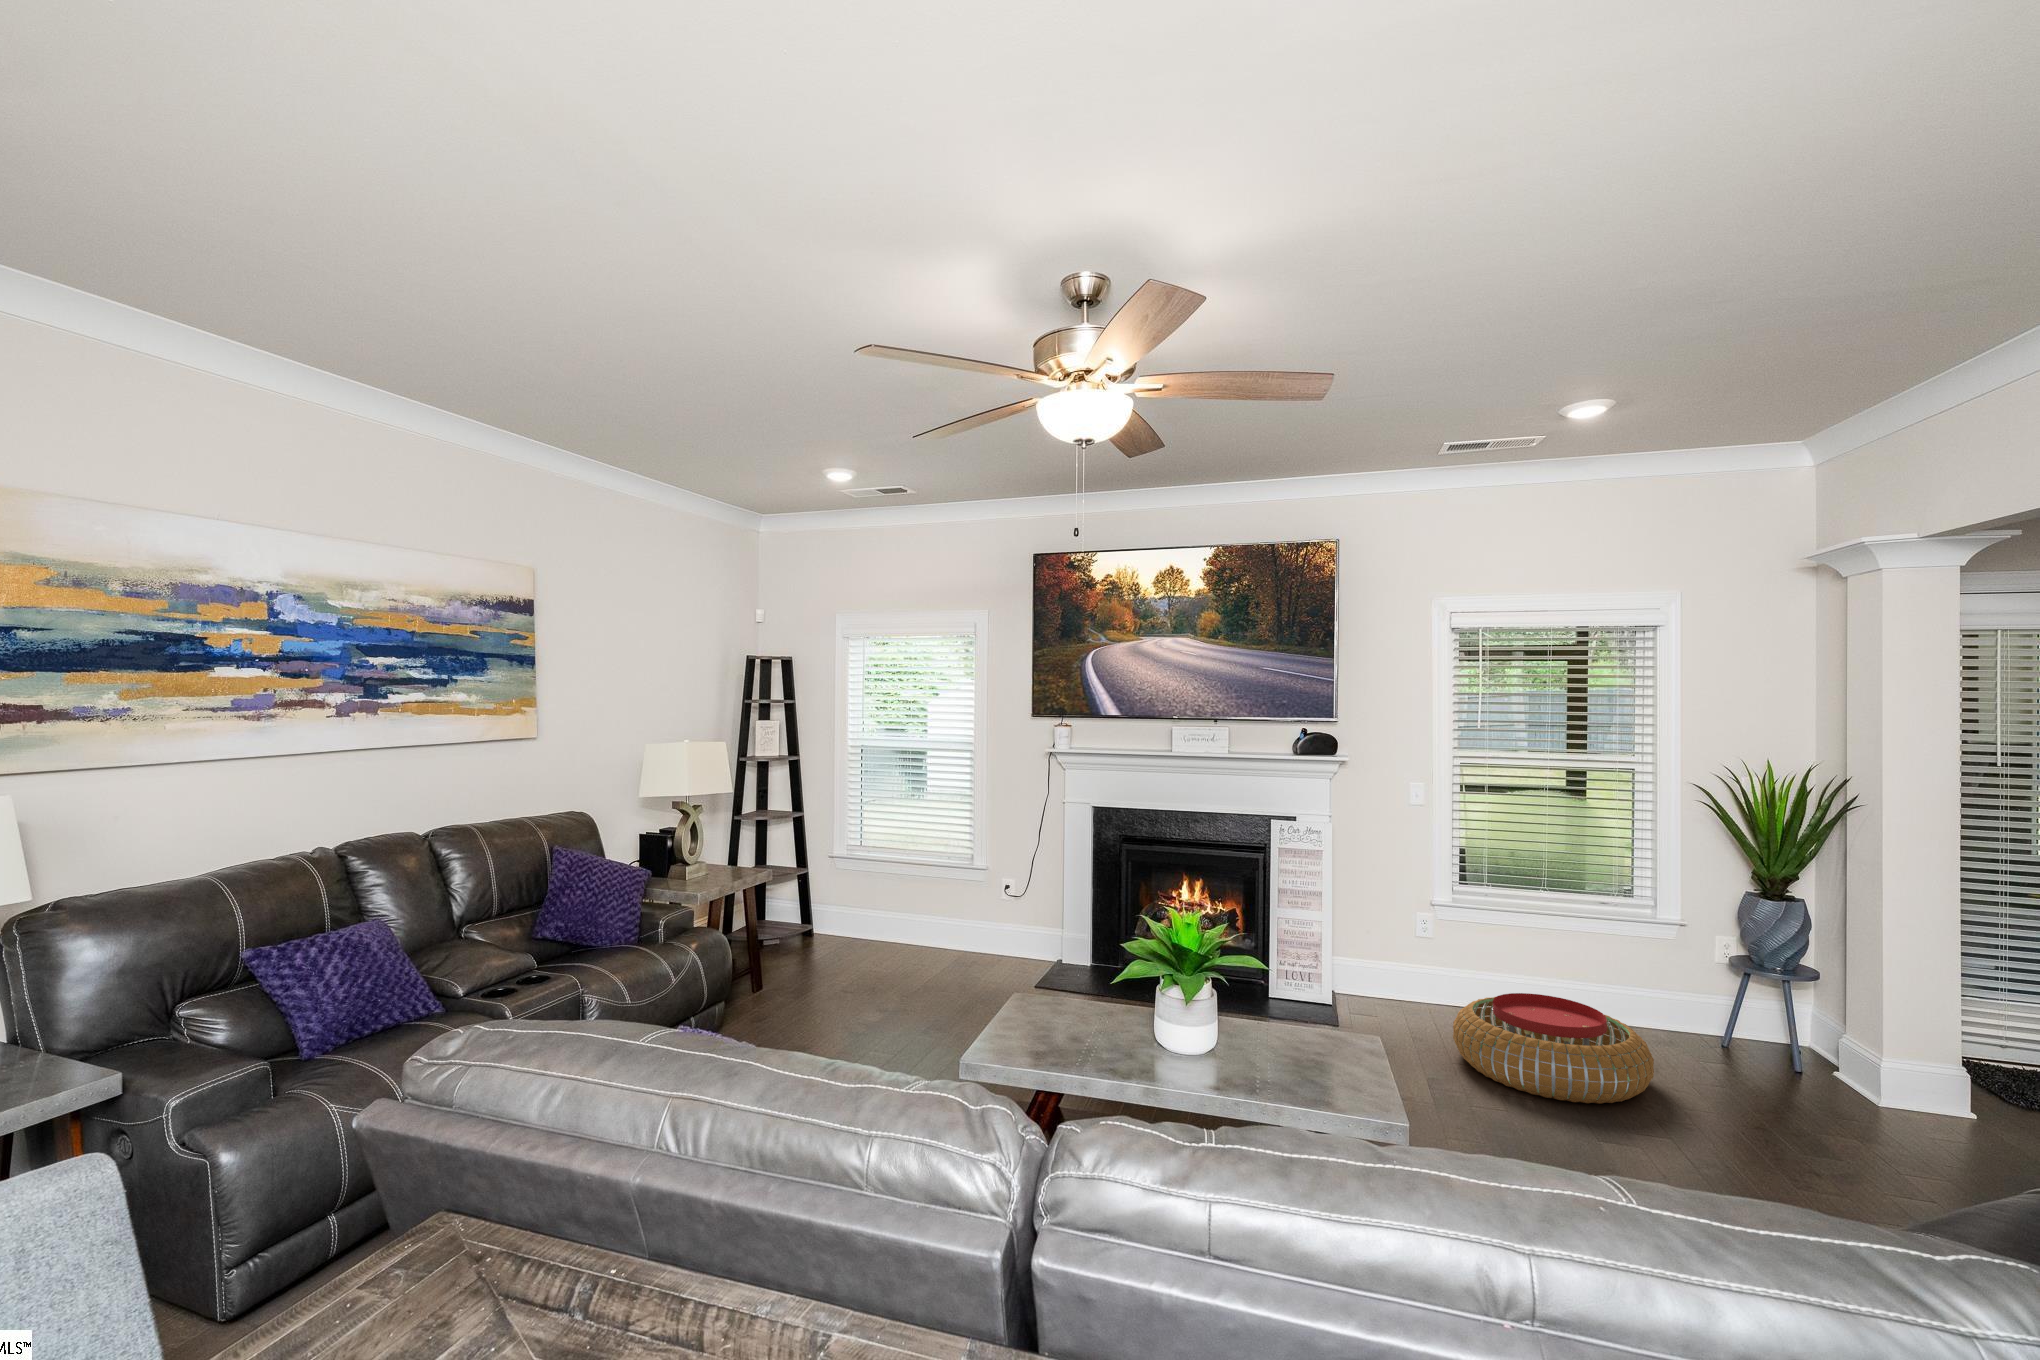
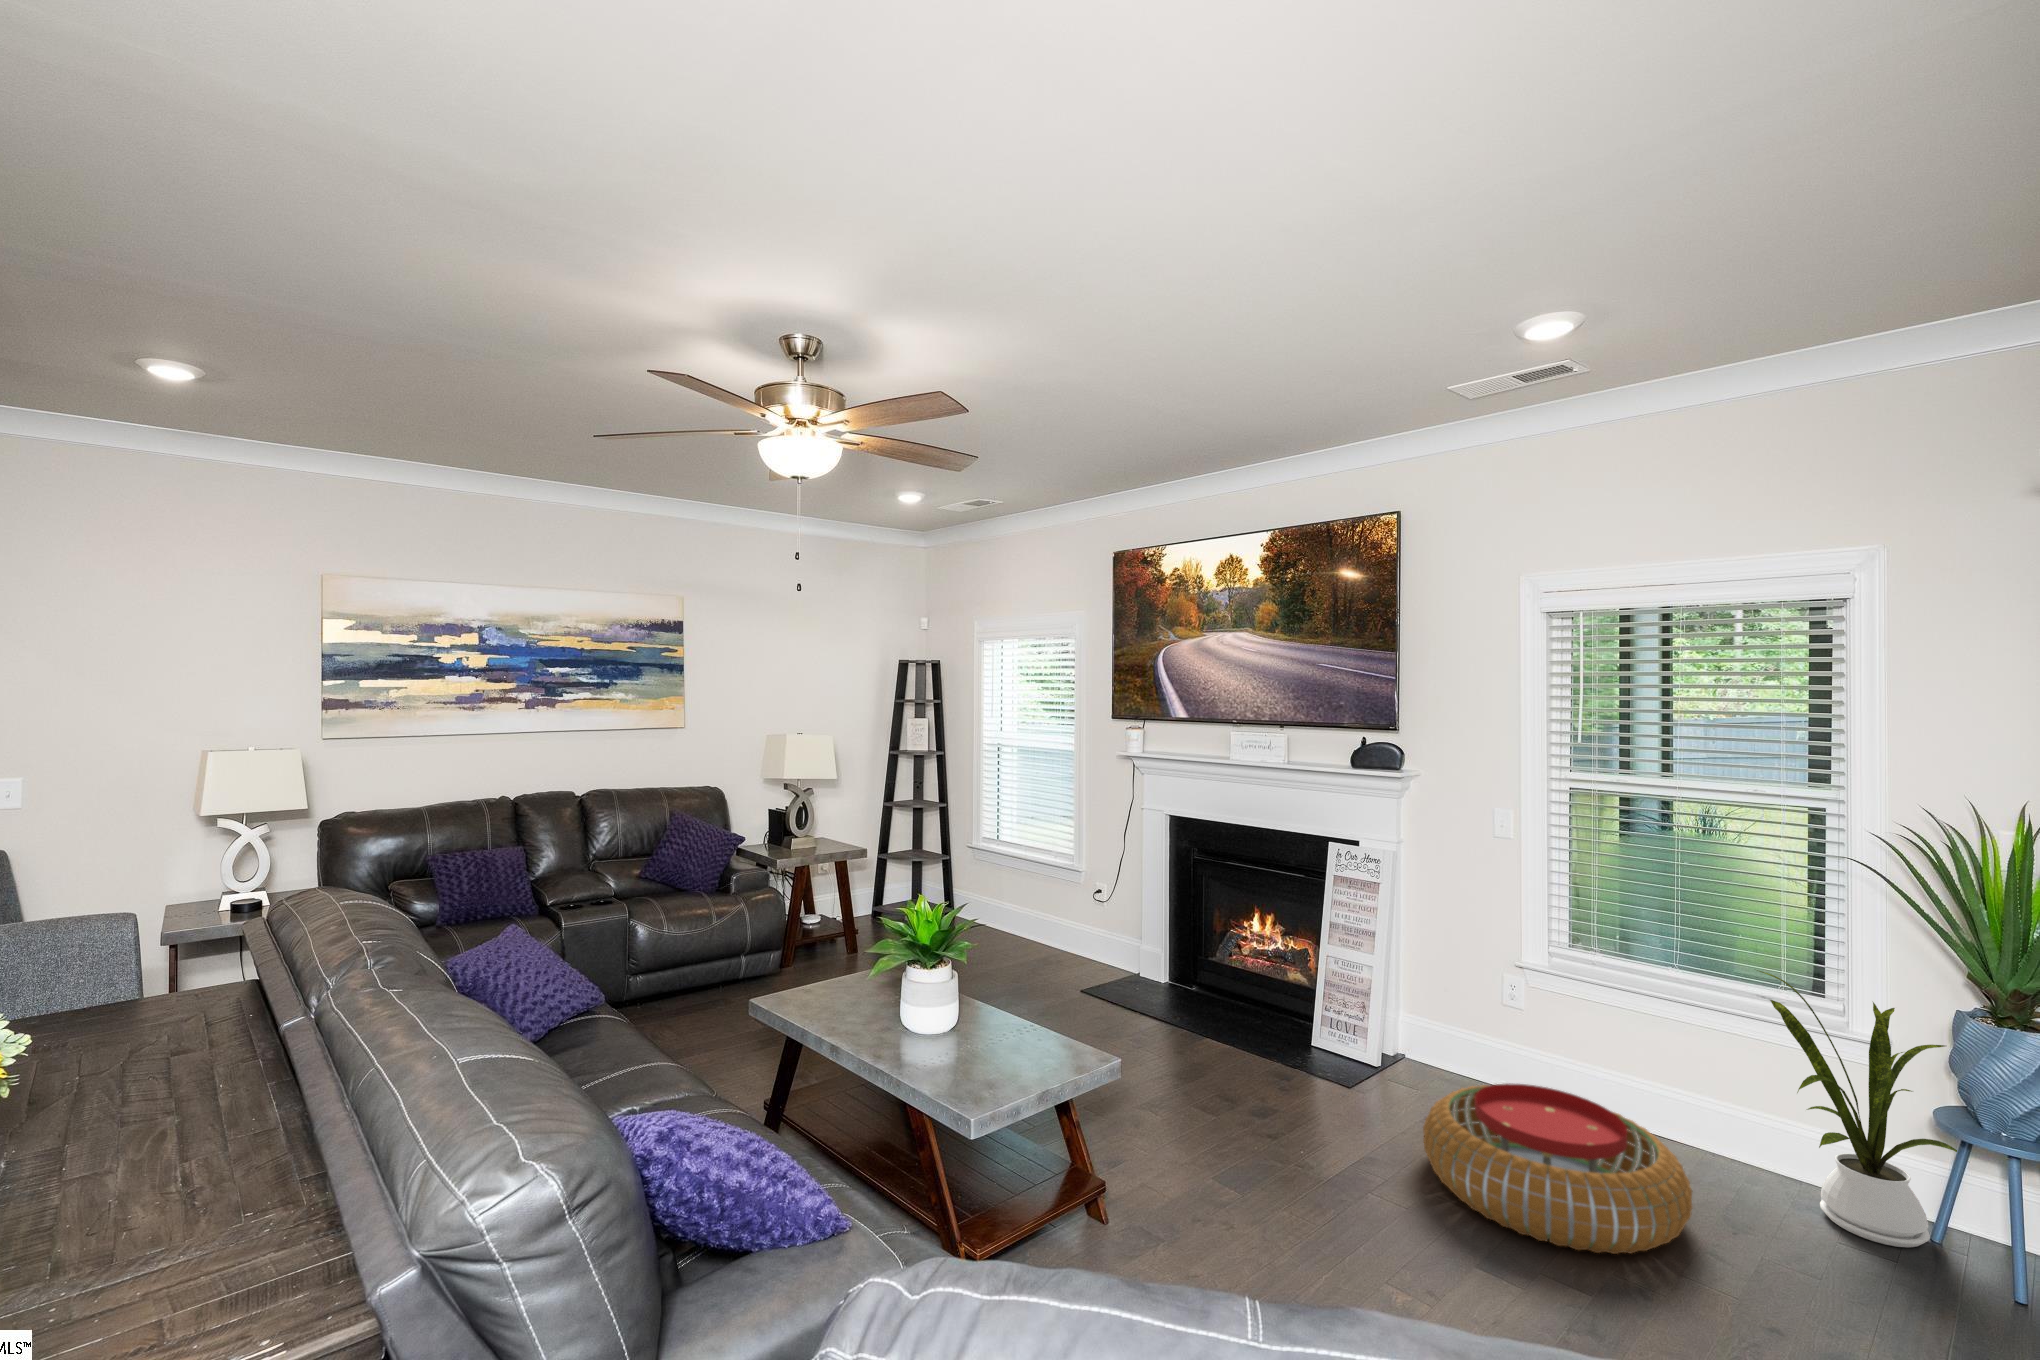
house plant: none [1617,885,1735,1054] -> present [1757,970,1959,1247]

